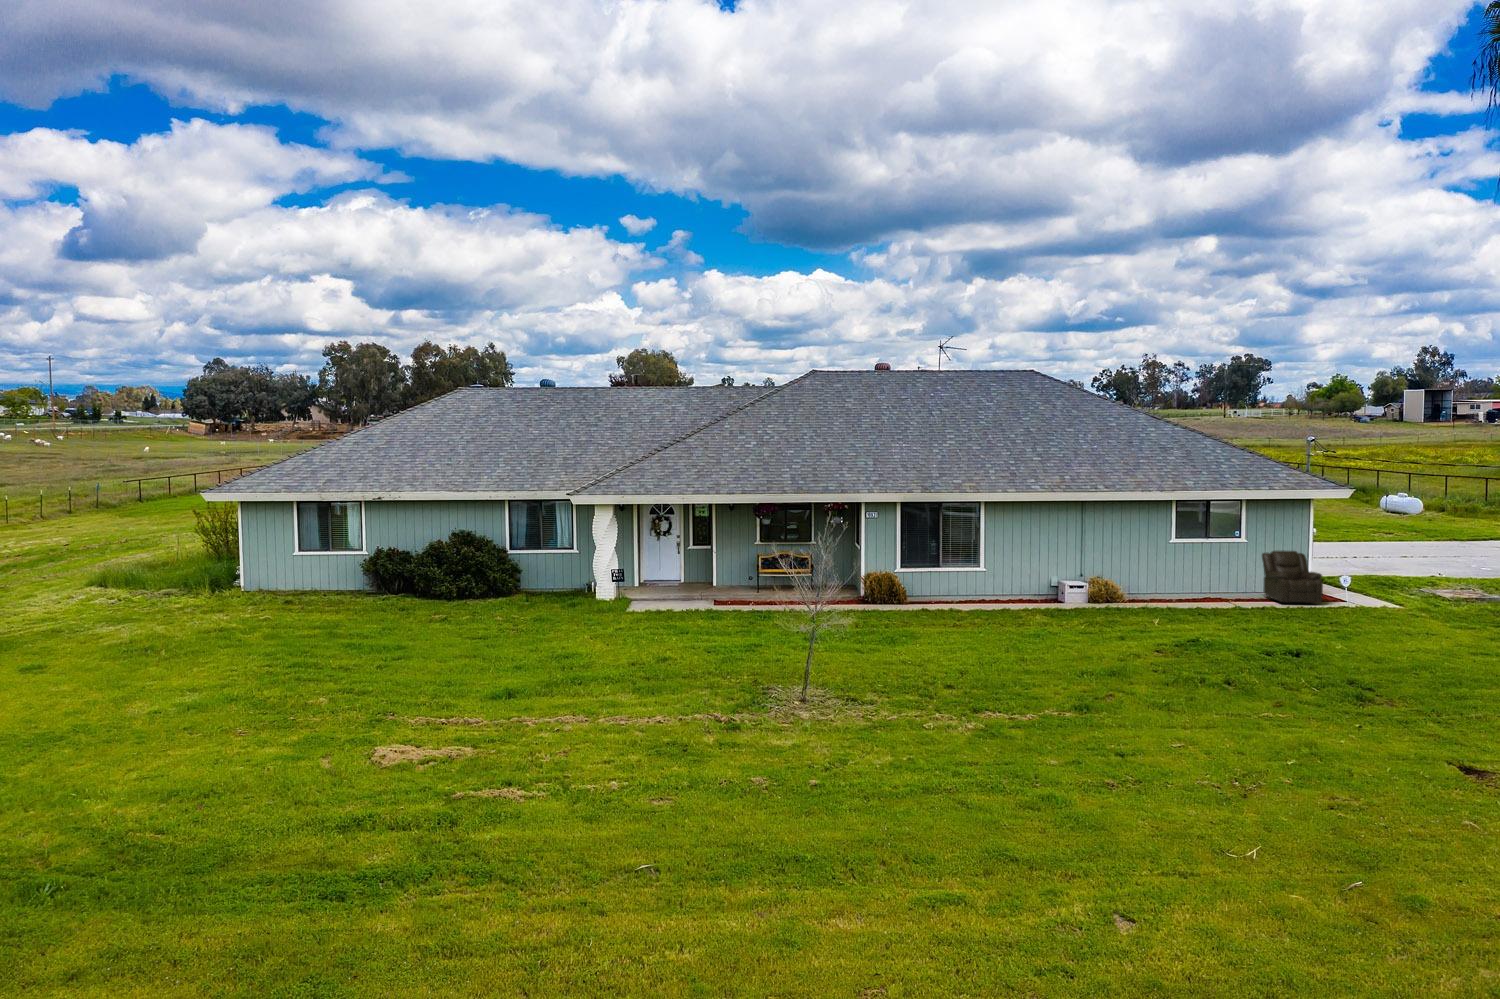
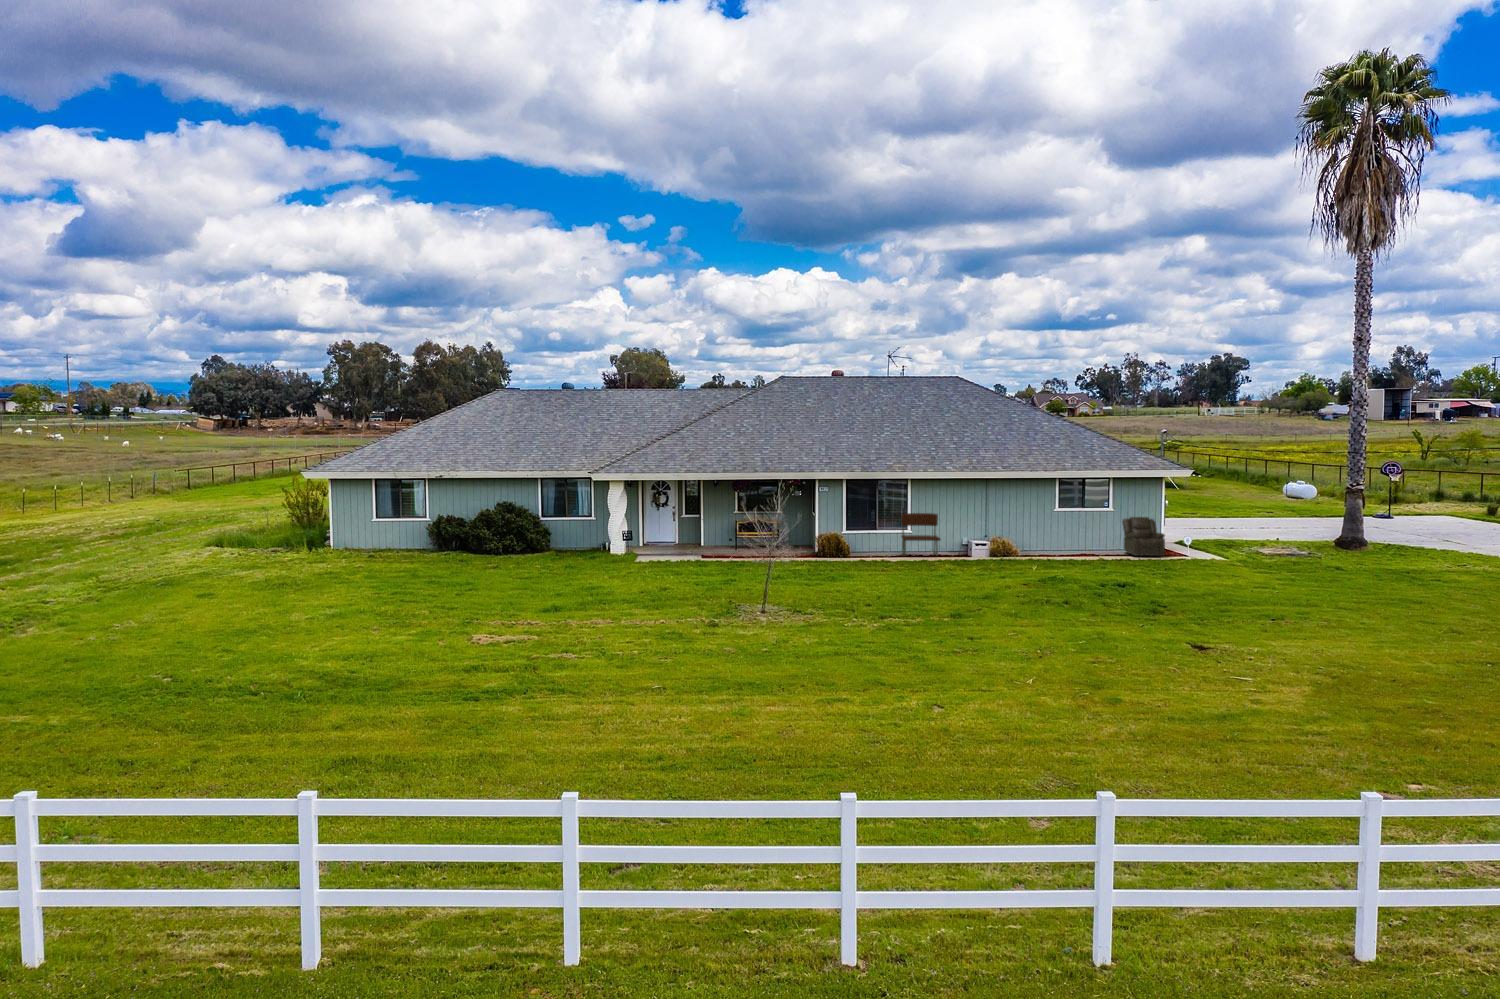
bench: none [973,546,1026,602] -> present [901,513,941,555]

